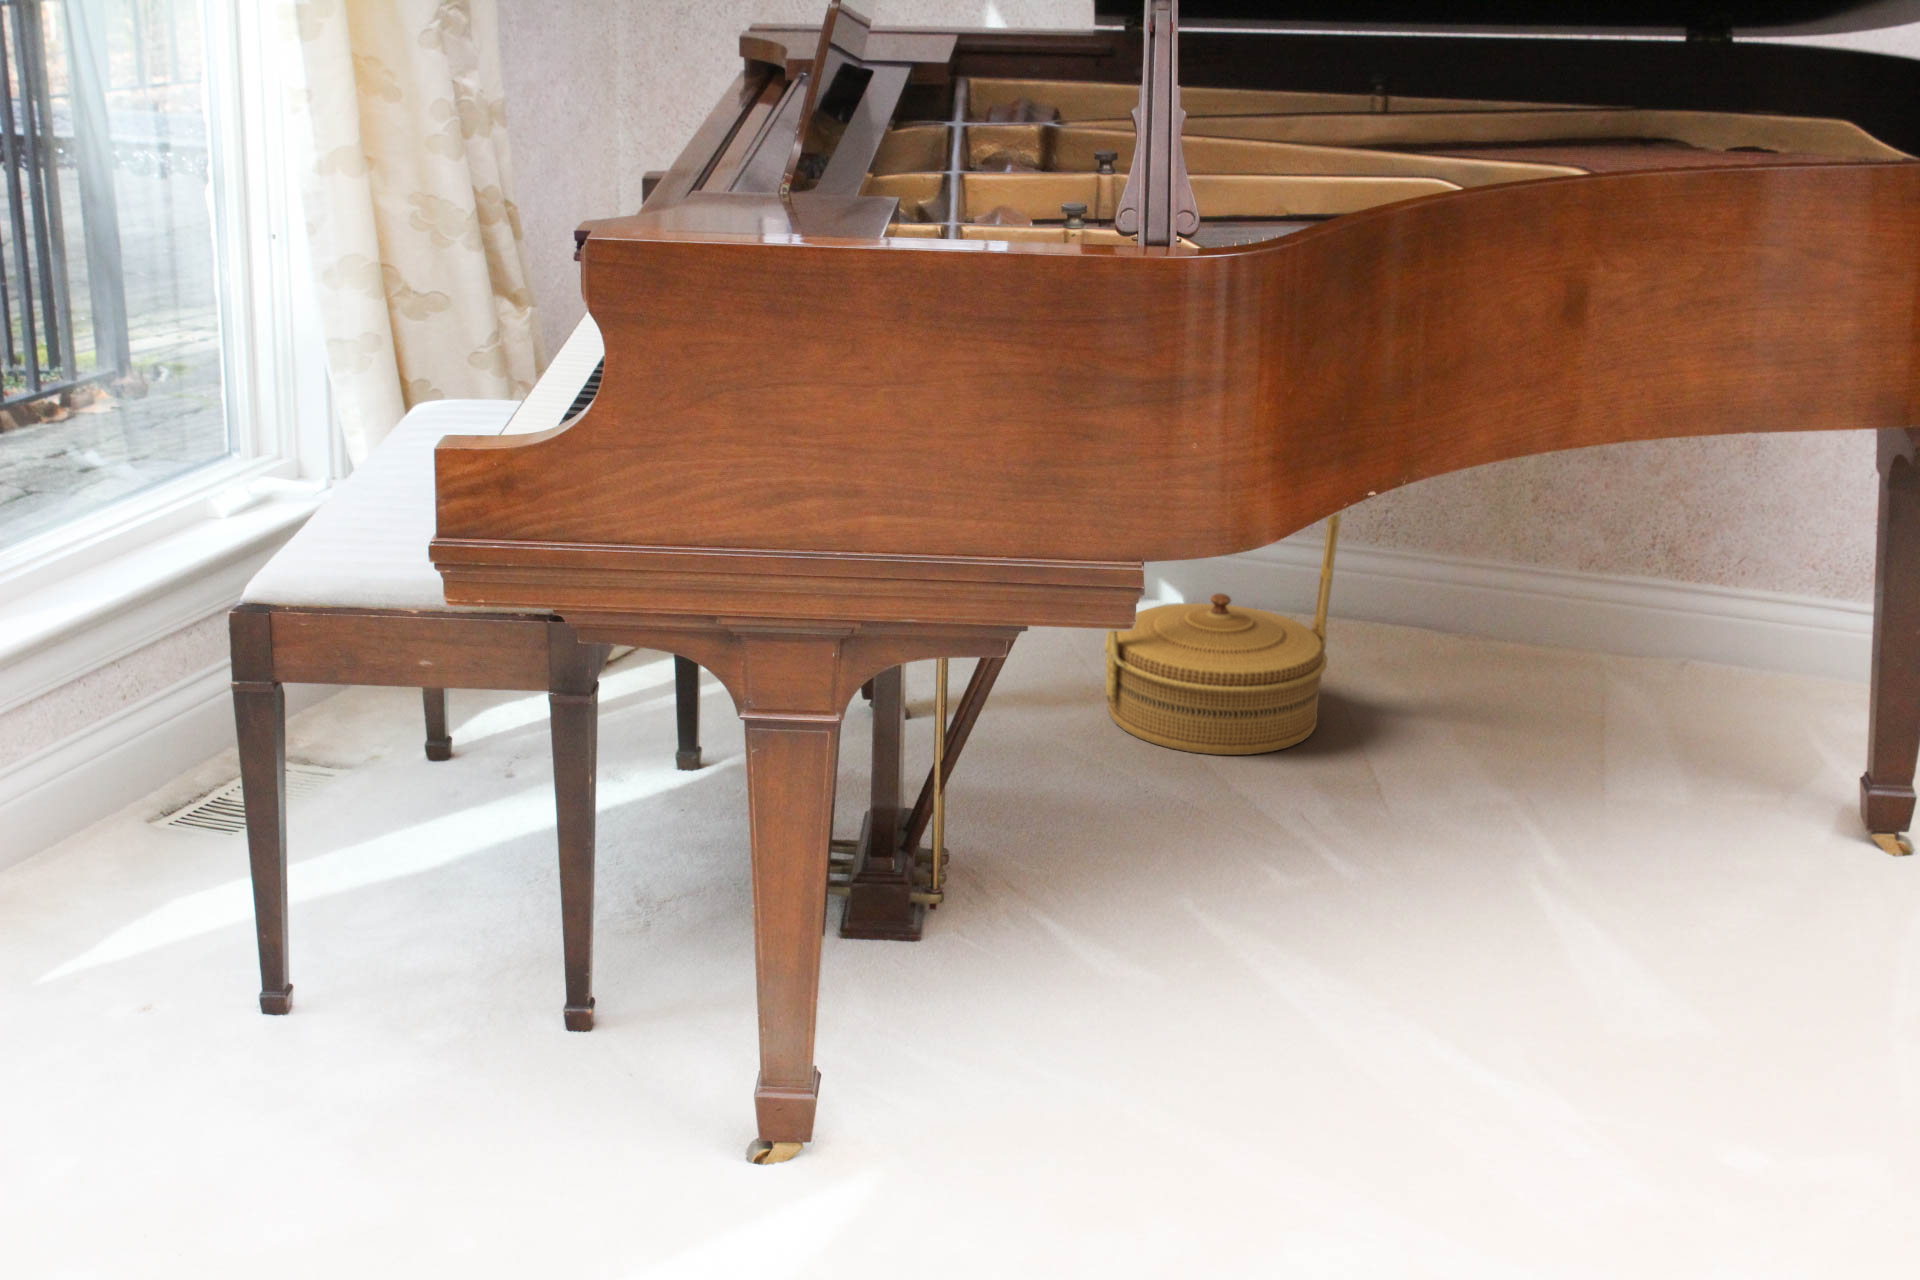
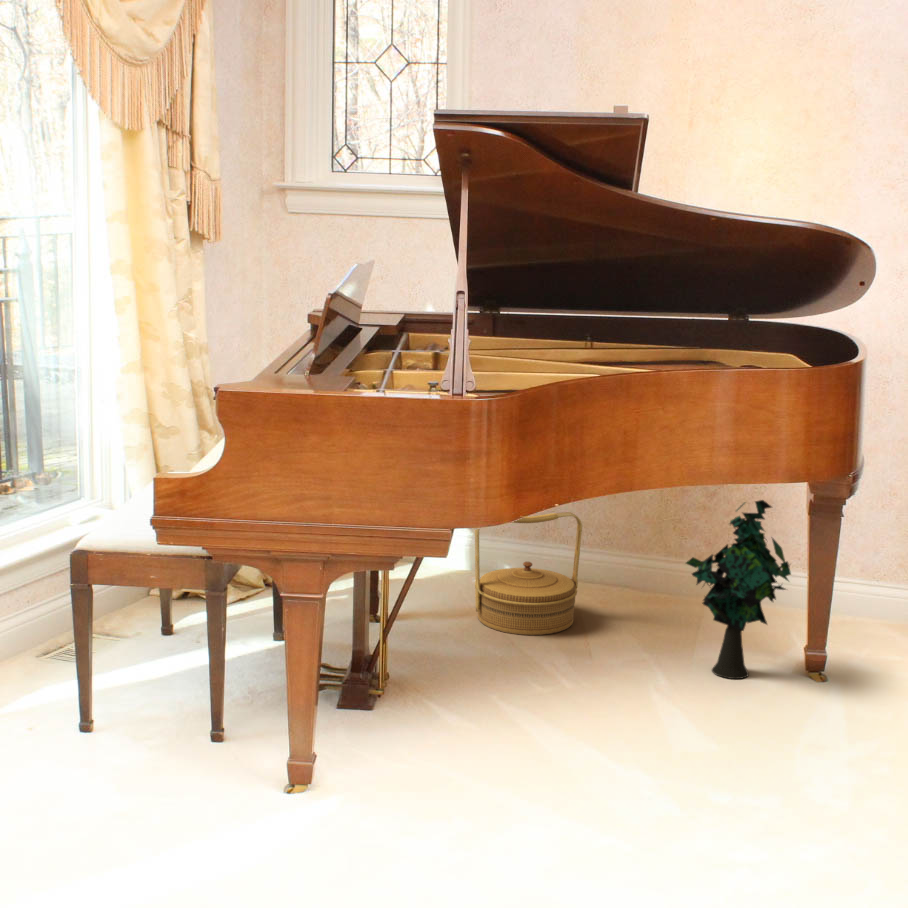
decorative plant: none [1592,466,1837,858] -> present [686,500,791,679]

